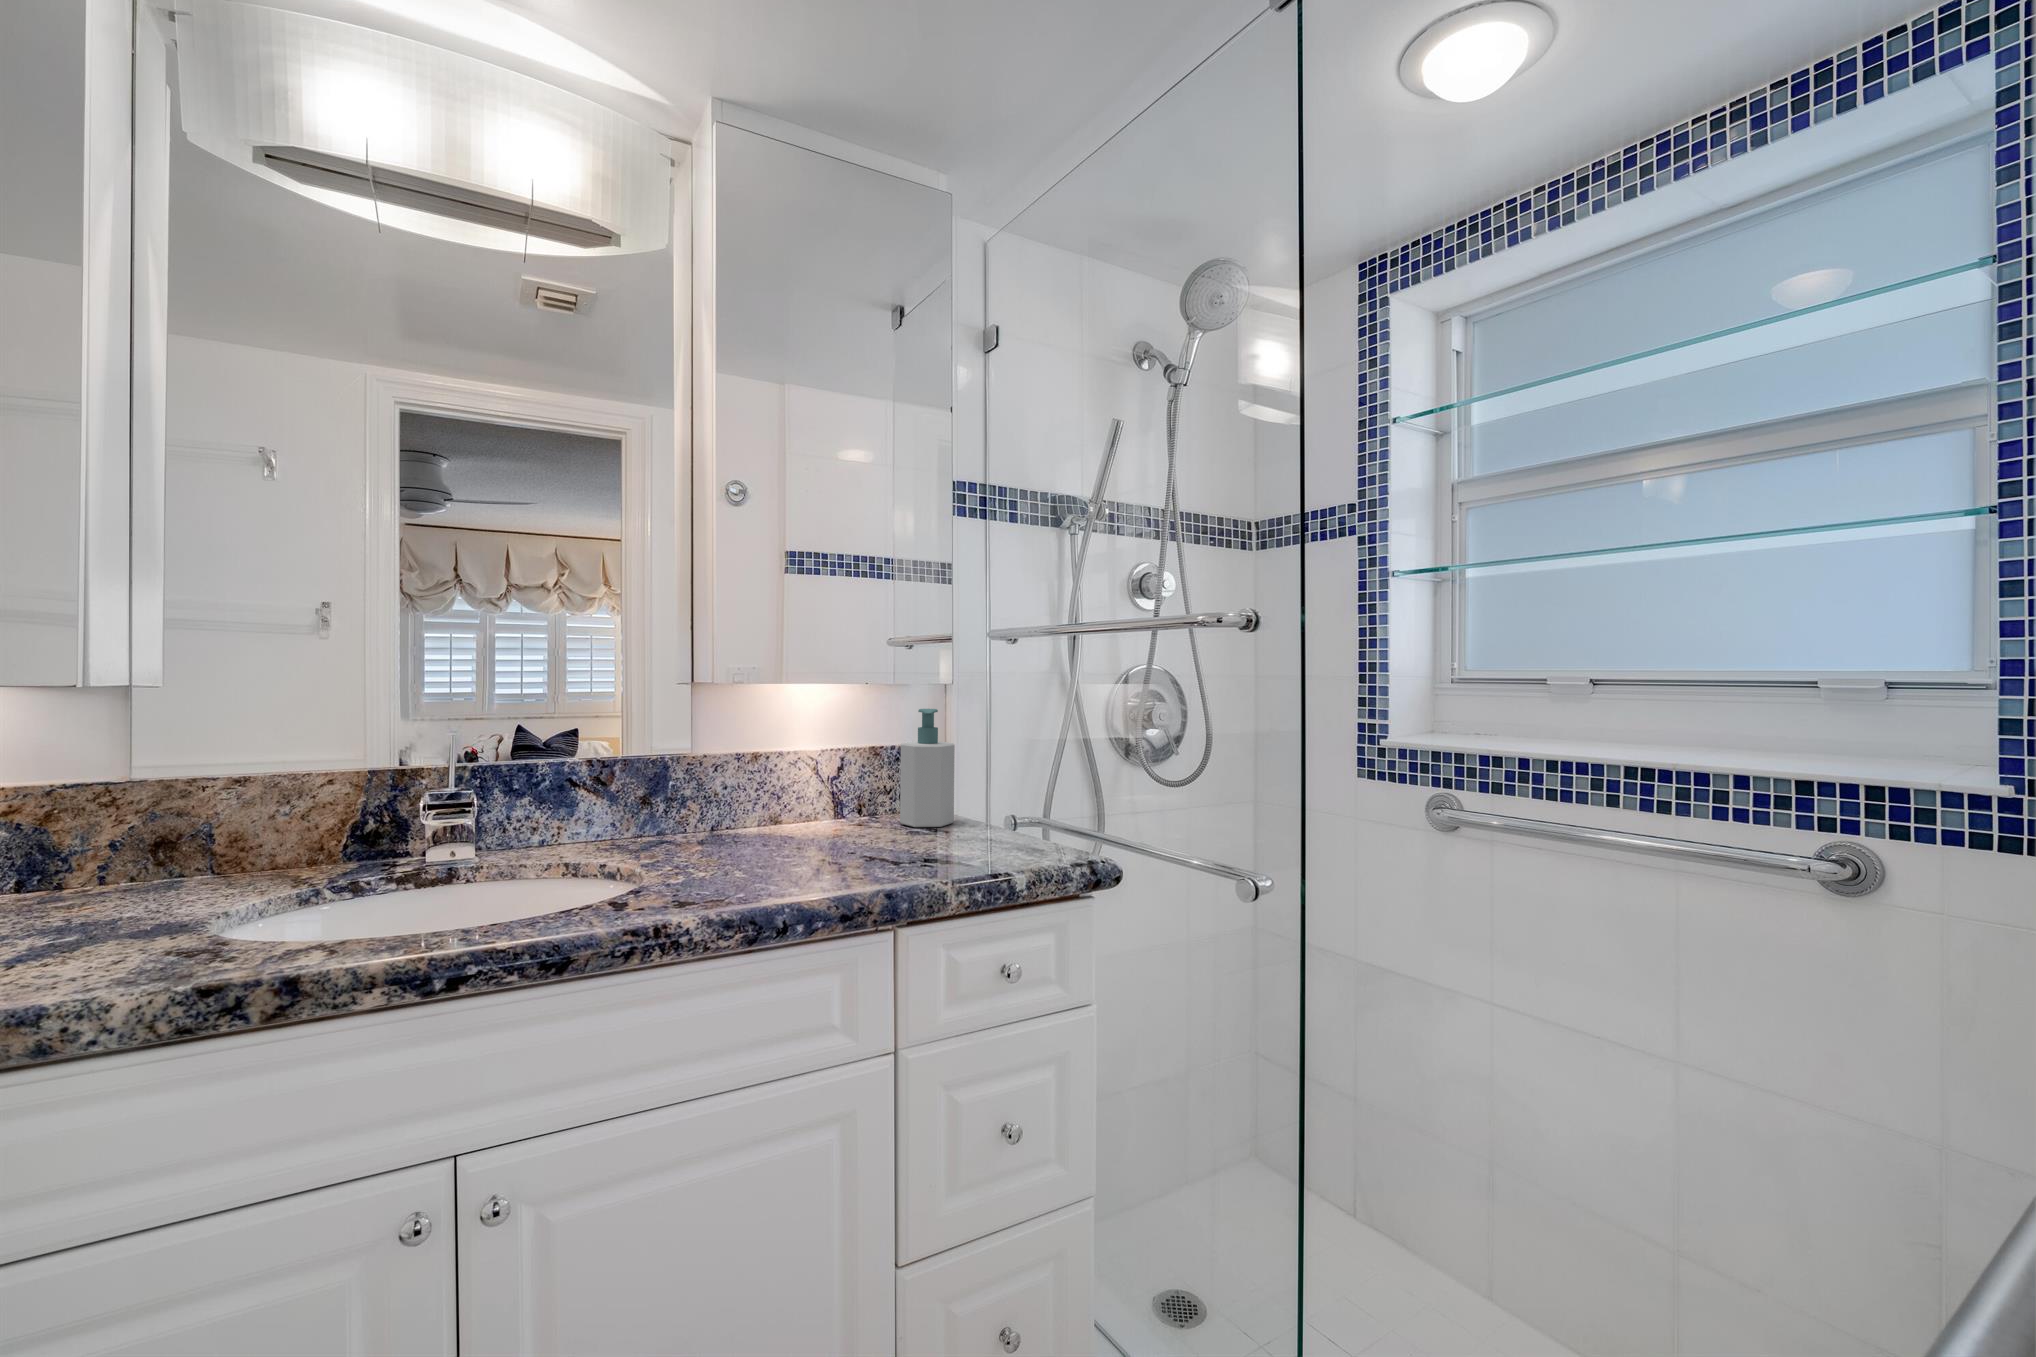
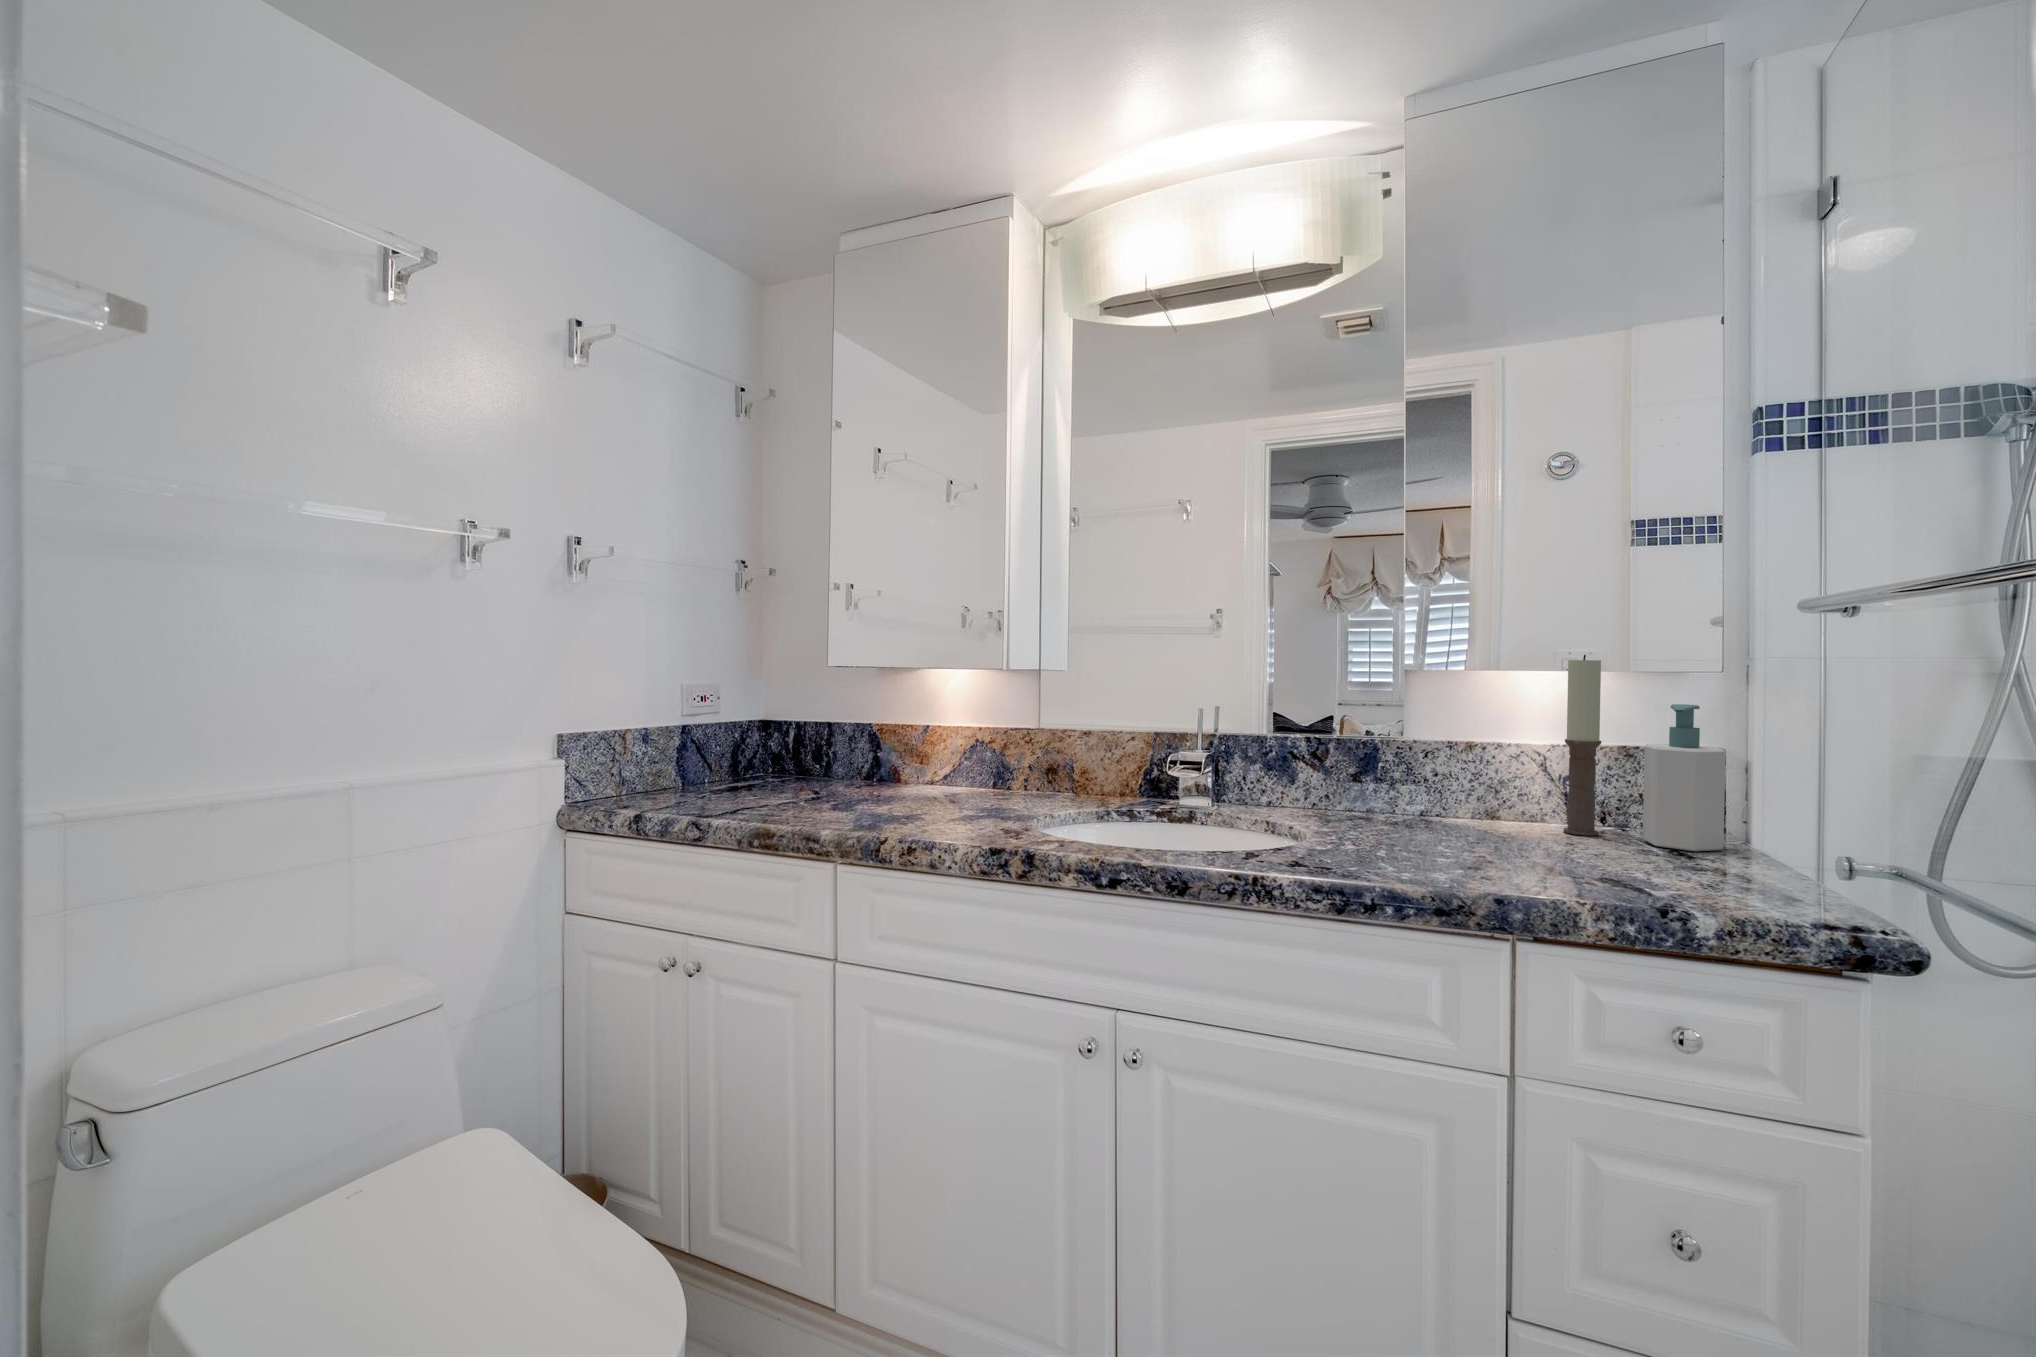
candle: none [840,668,867,827] -> present [1564,655,1601,836]

